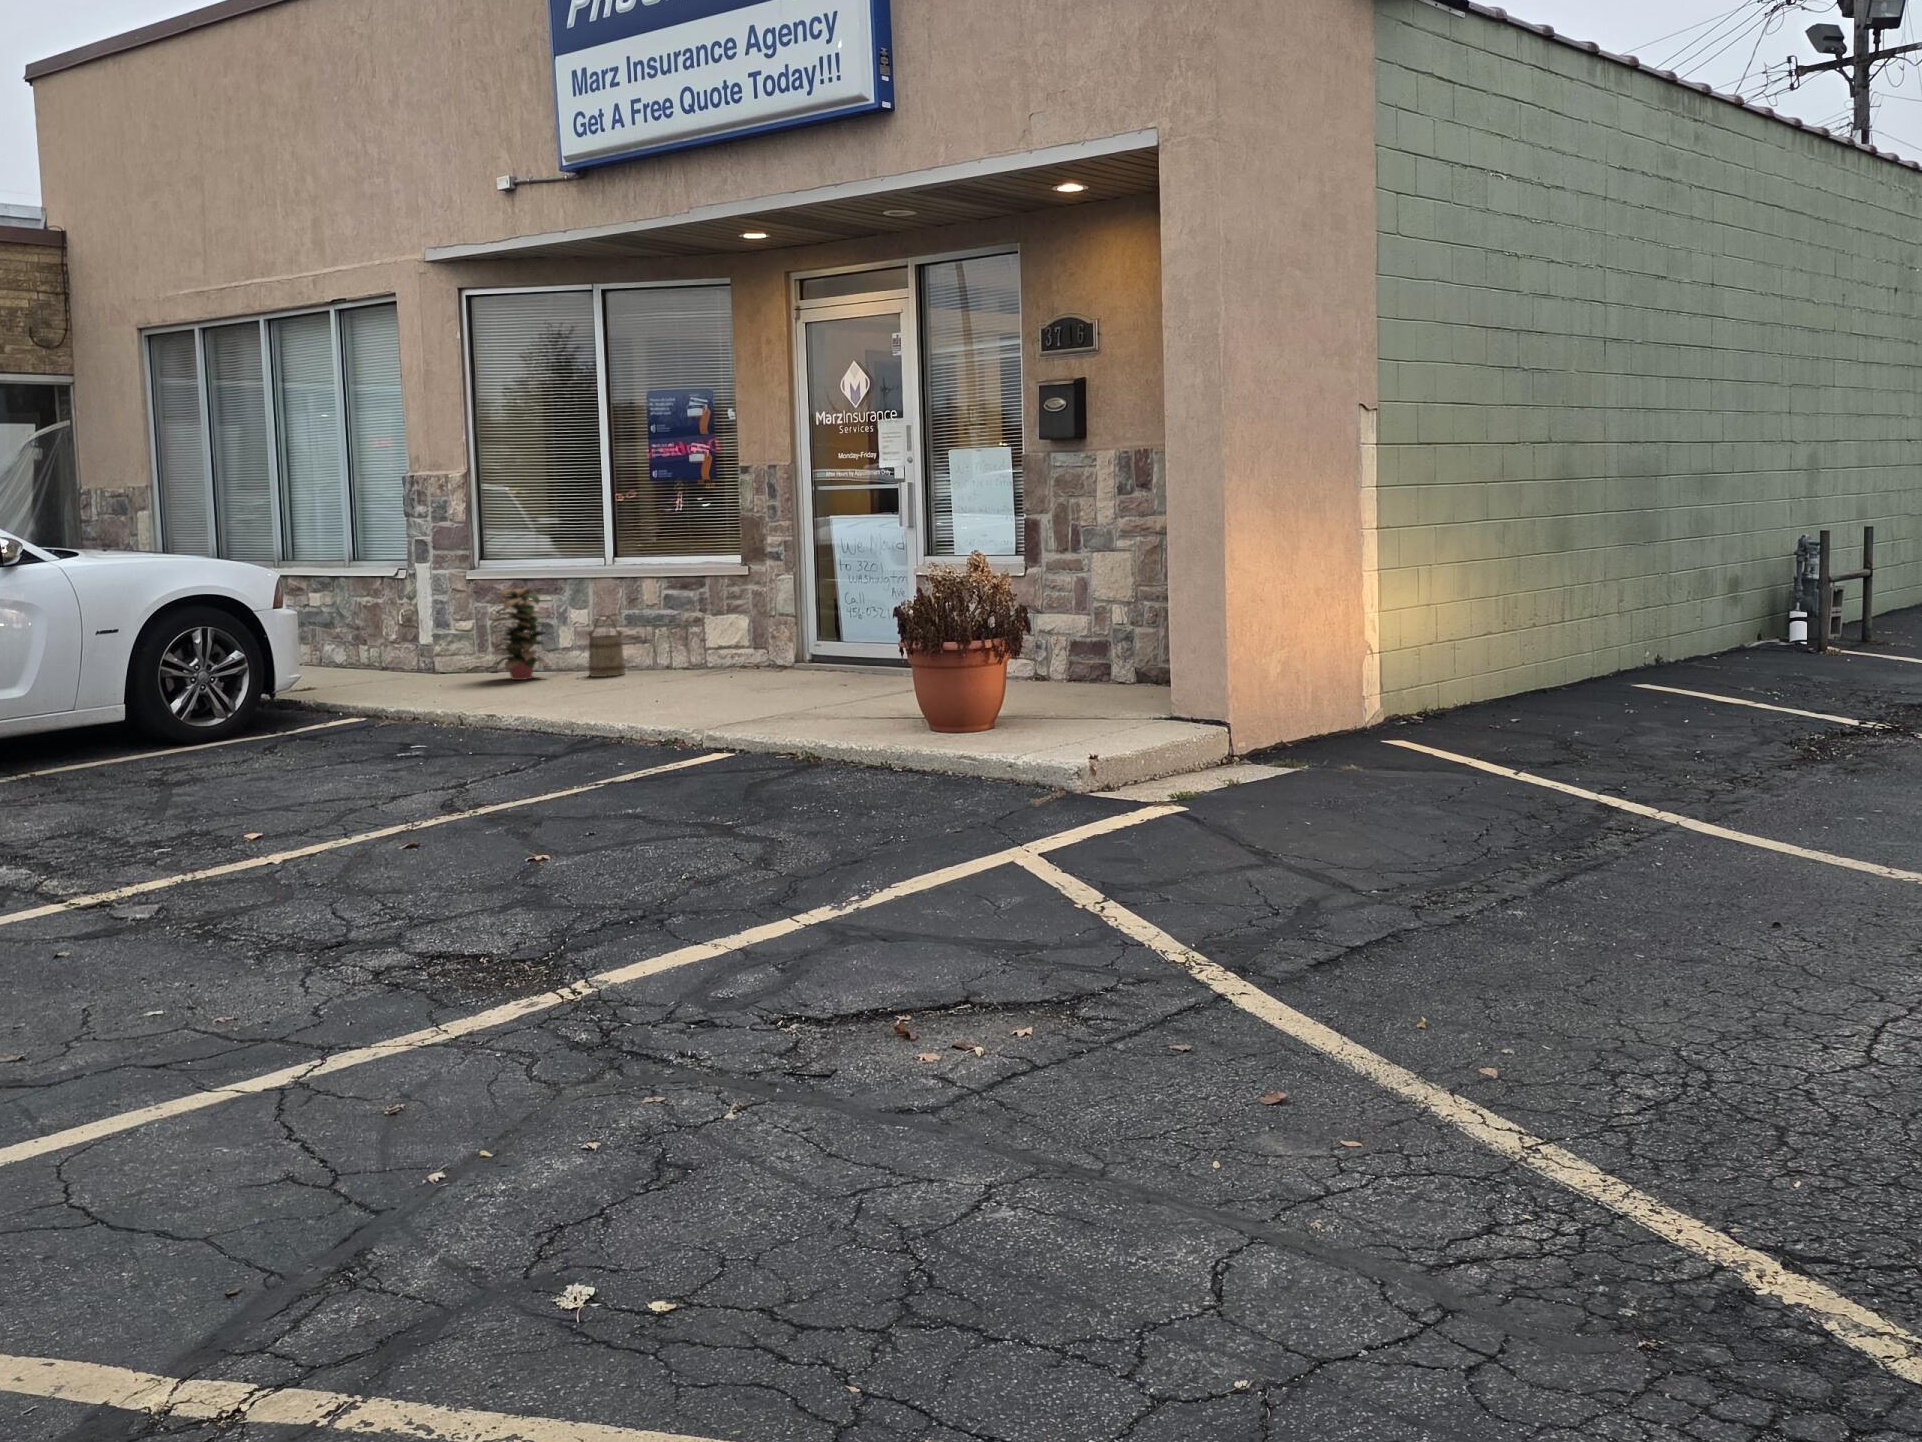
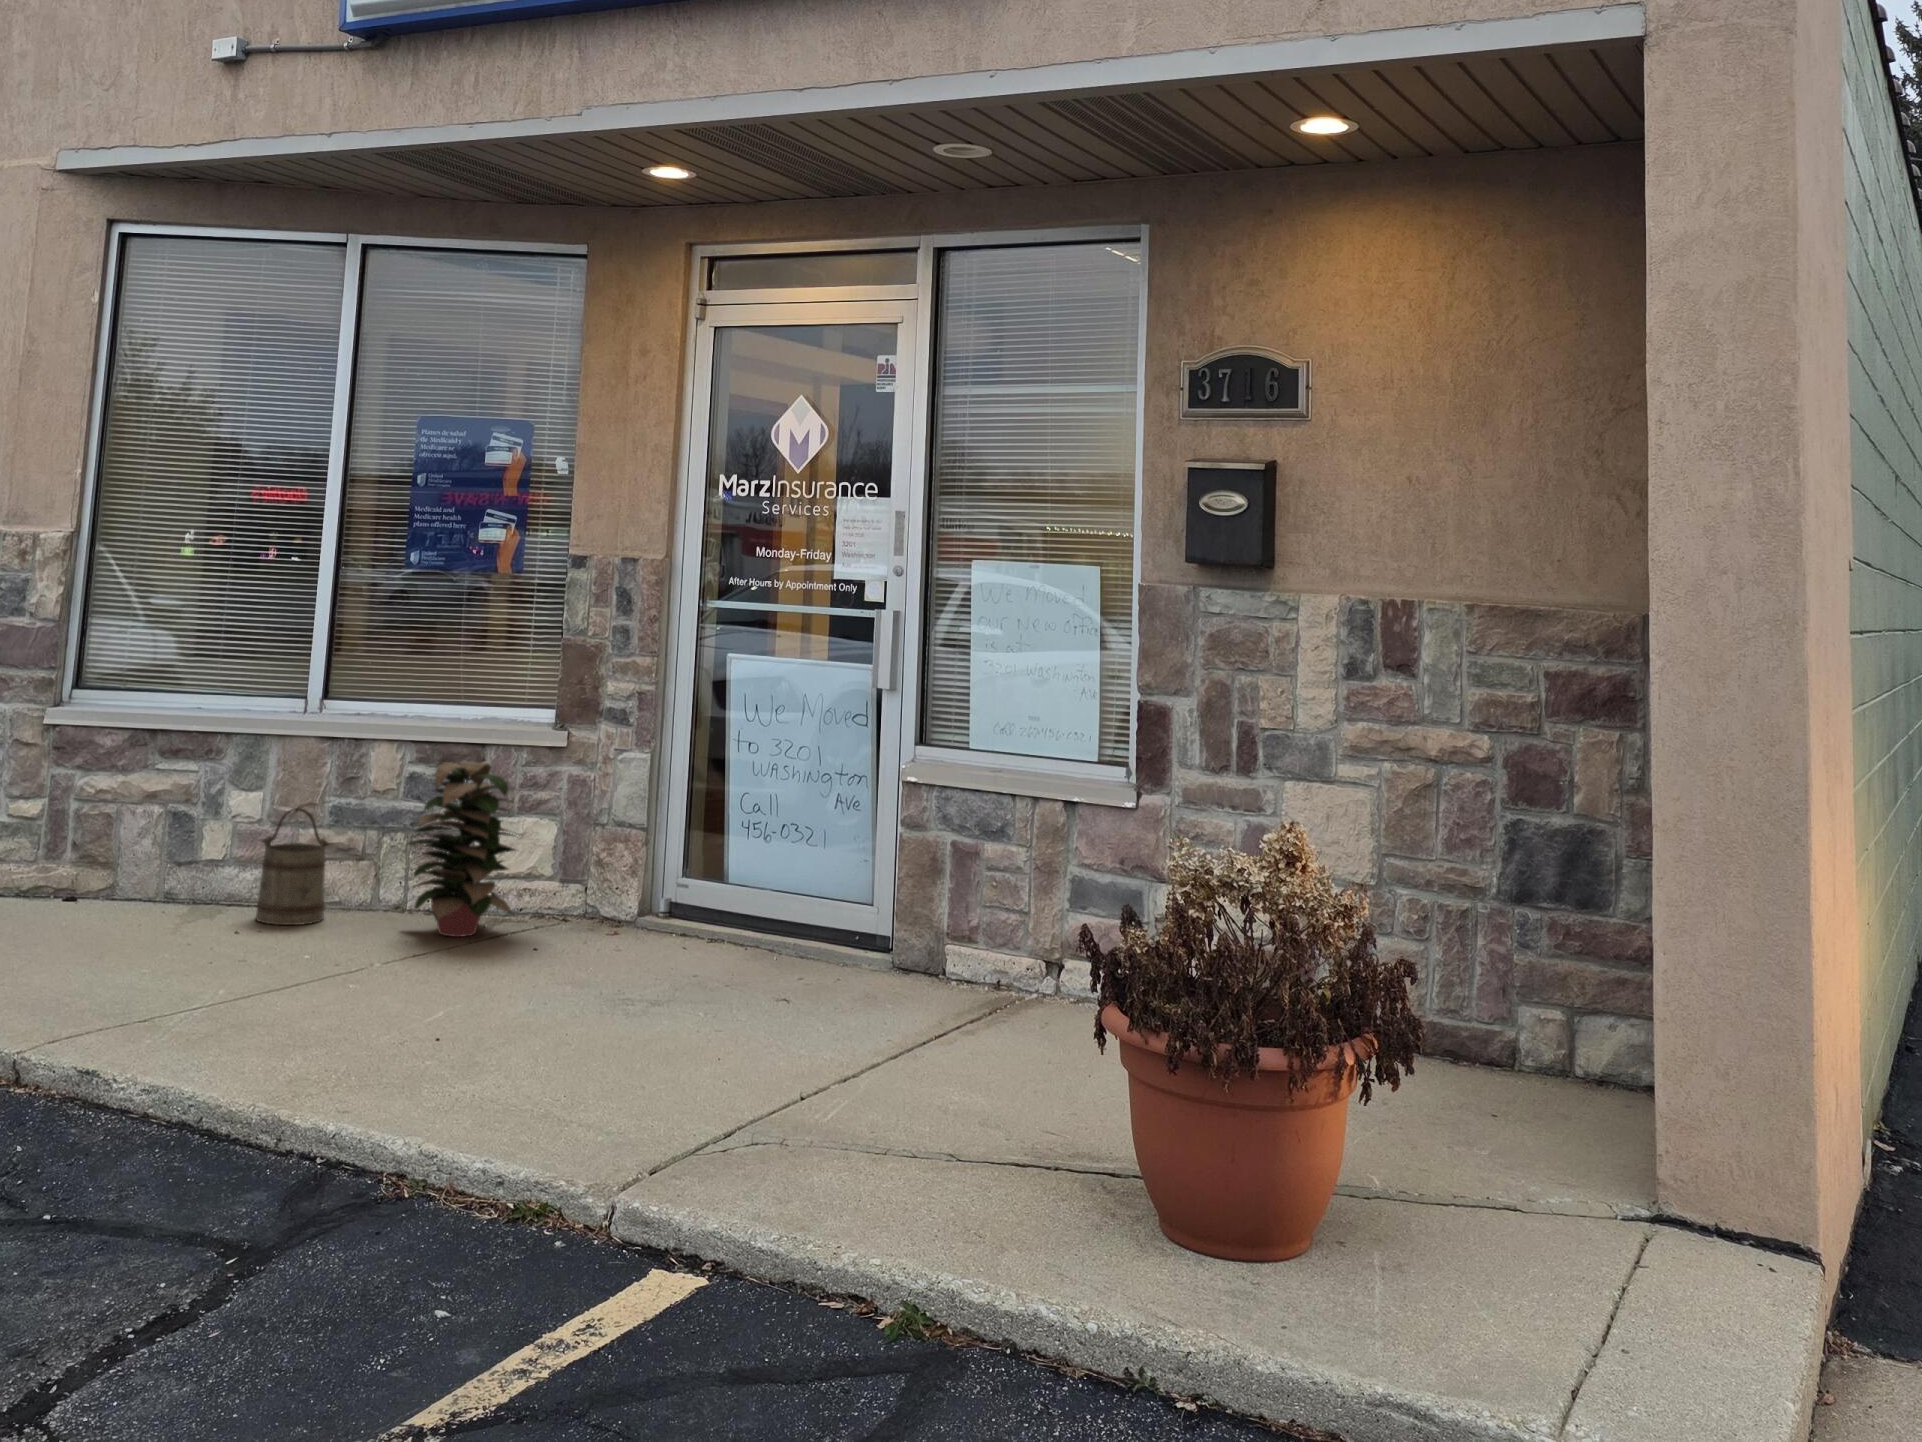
decorative plant: present [493,589,550,680] -> present [407,762,517,937]

